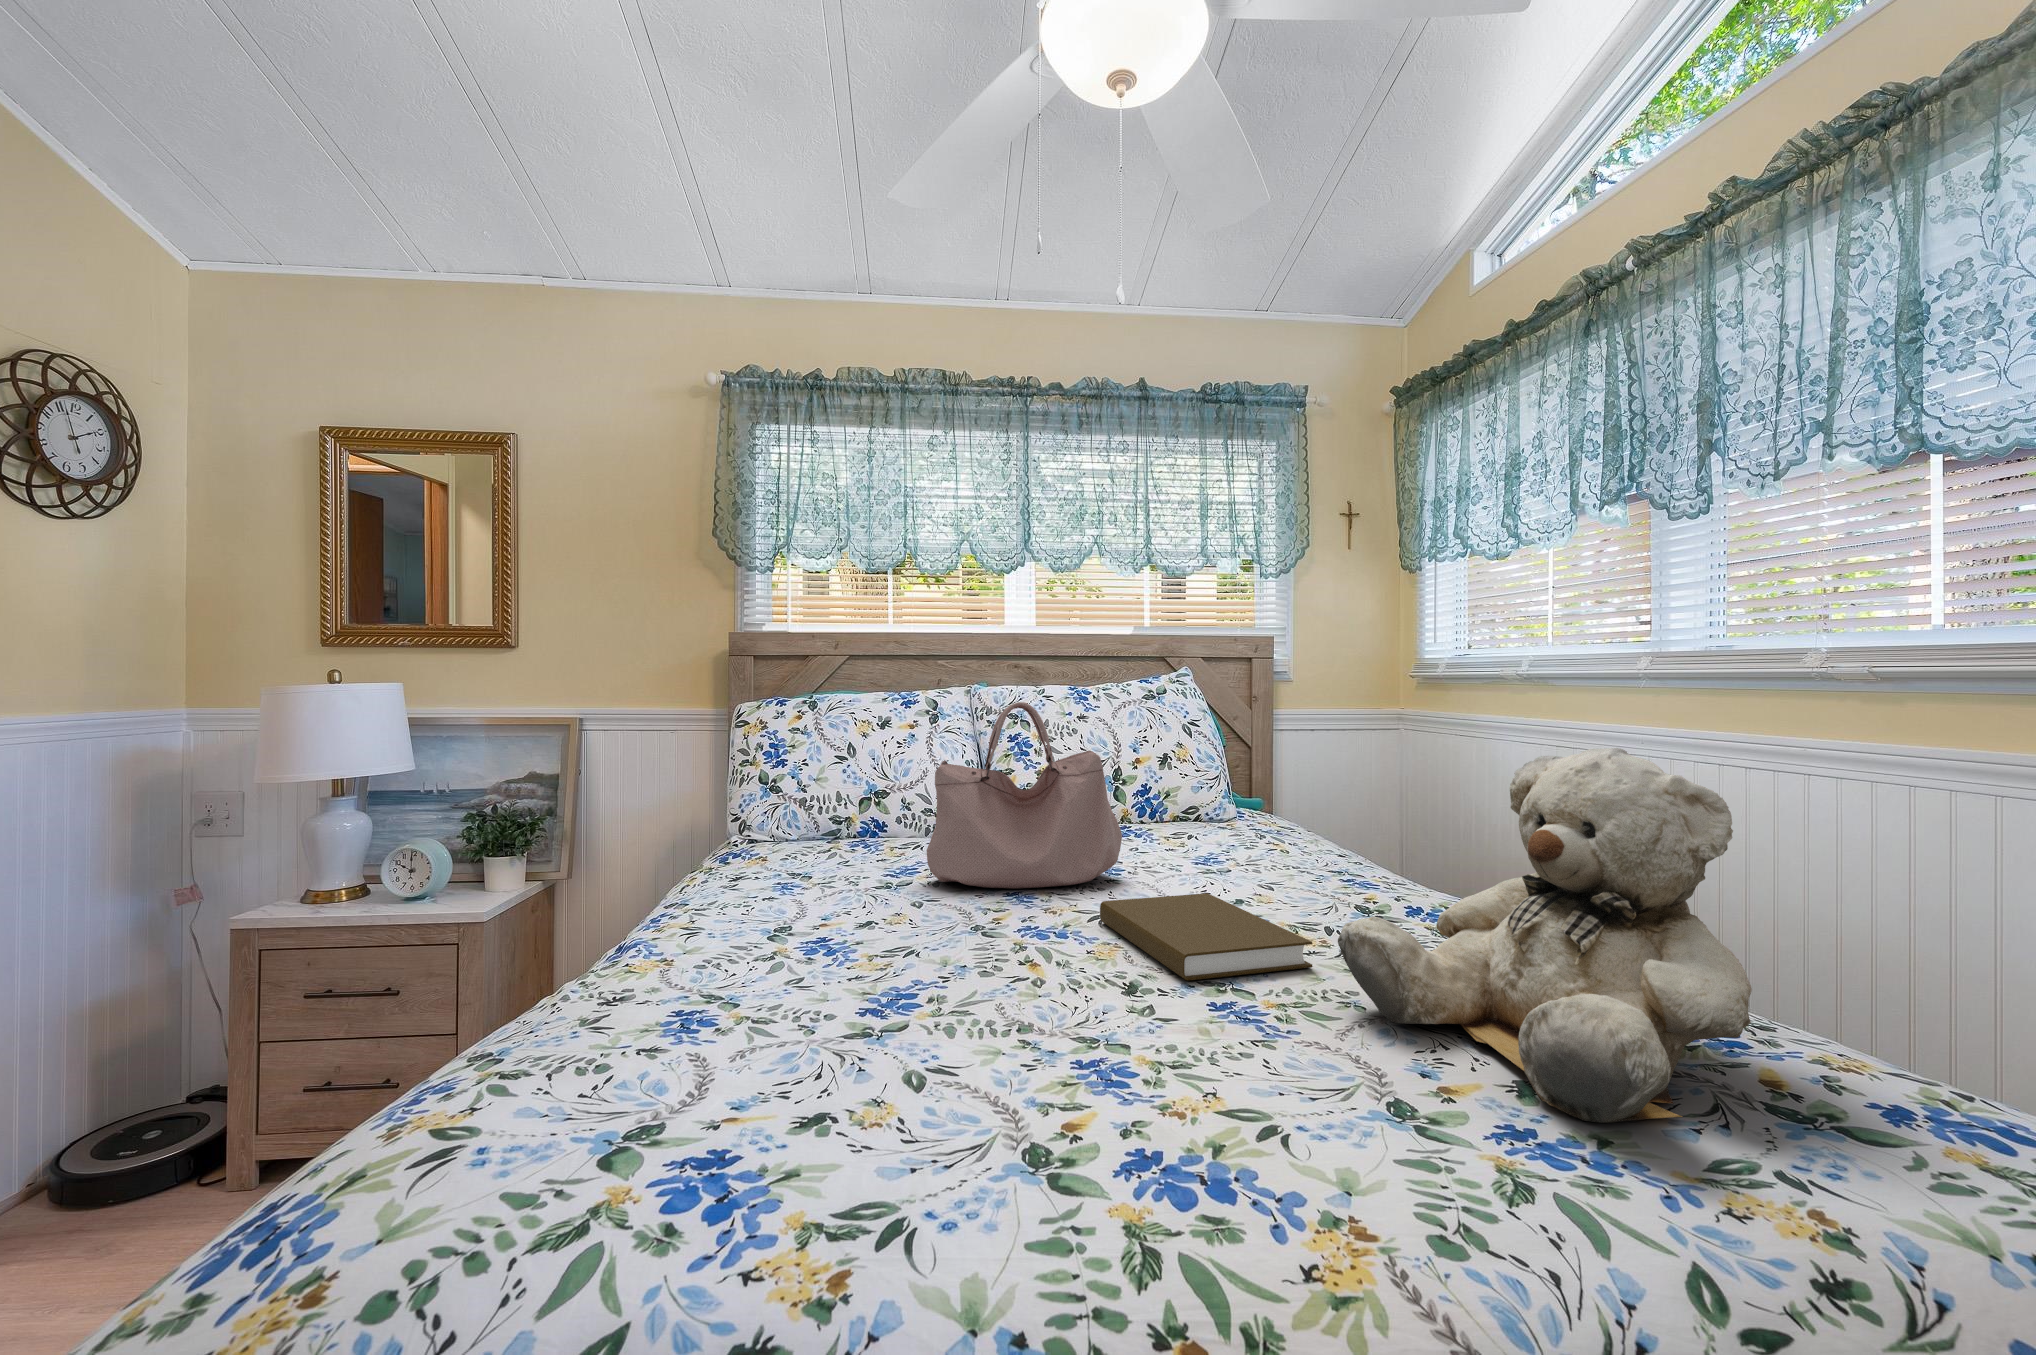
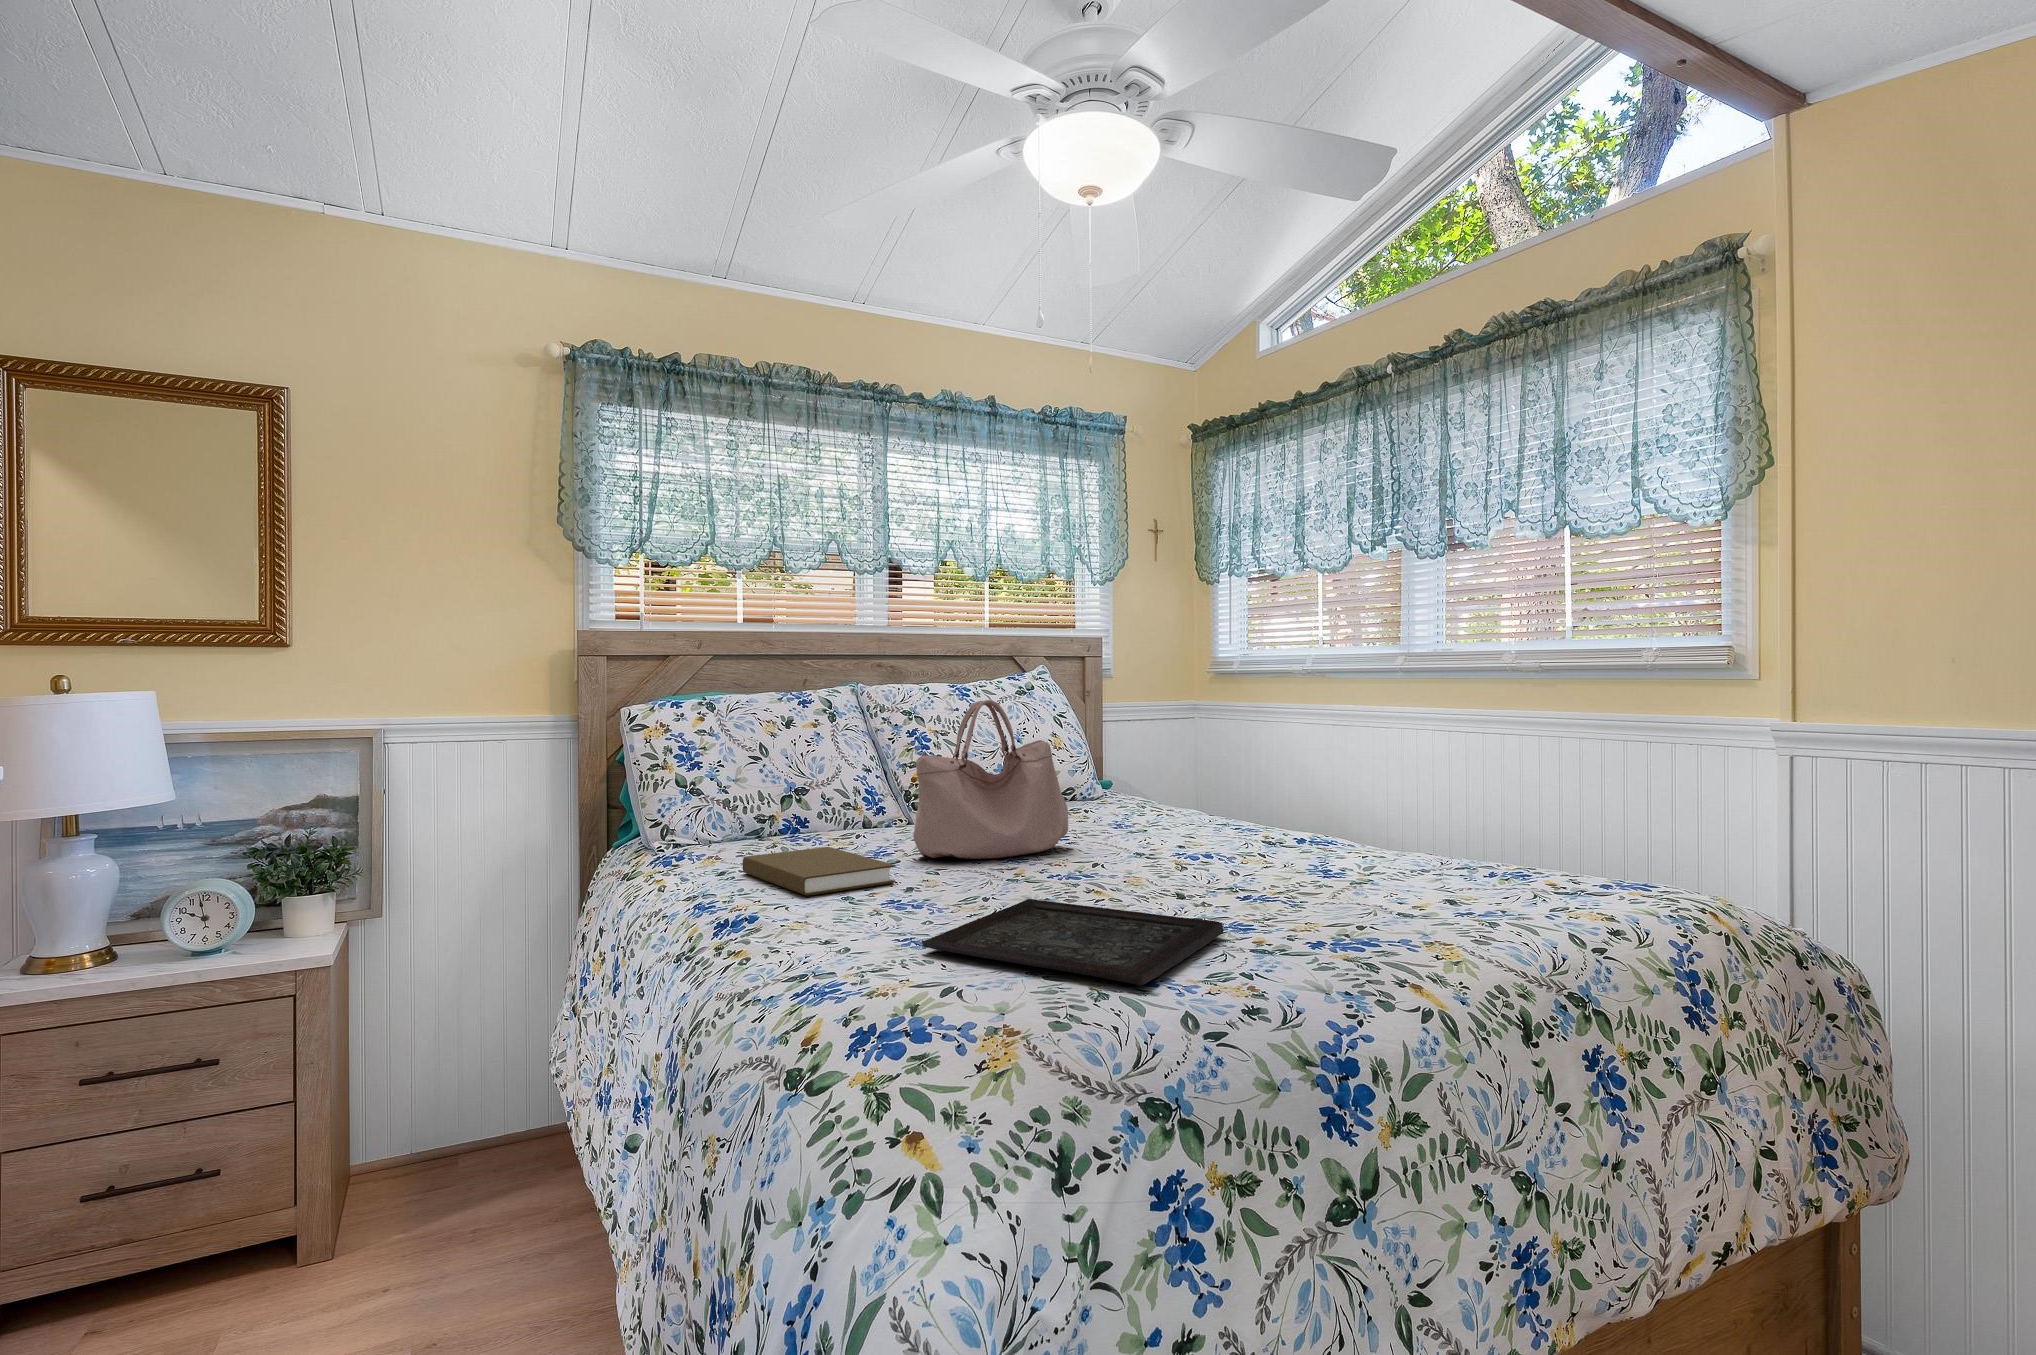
teddy bear: present [1338,748,1752,1123] -> none [1306,722,1533,923]
book: present [1100,893,1312,980] -> present [743,847,896,896]
tray: none [685,963,1109,1176] -> present [922,899,1223,985]

